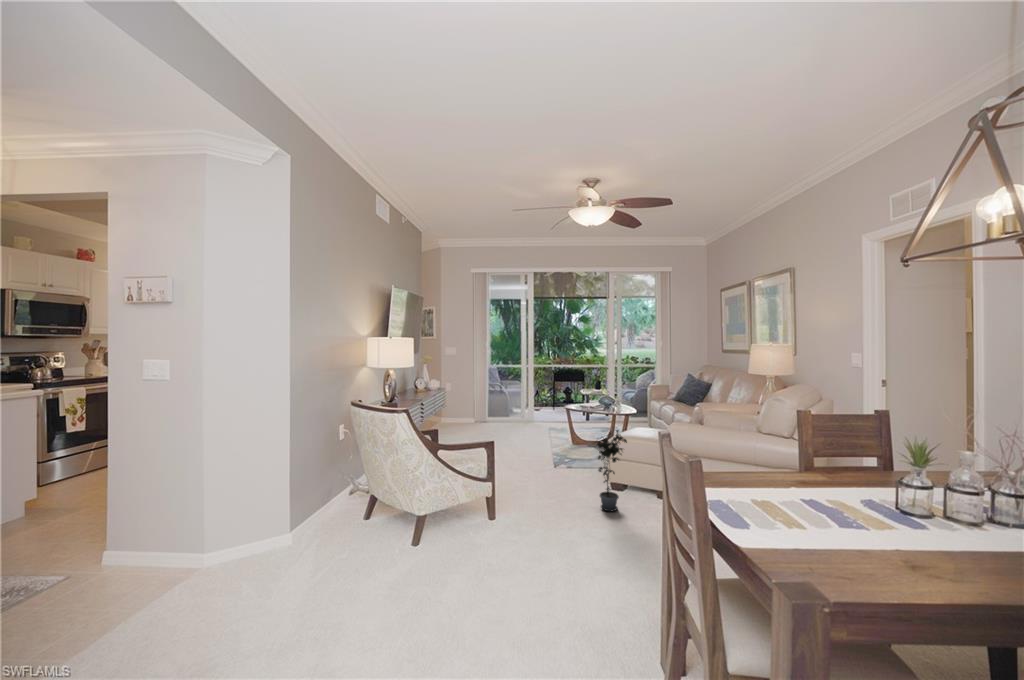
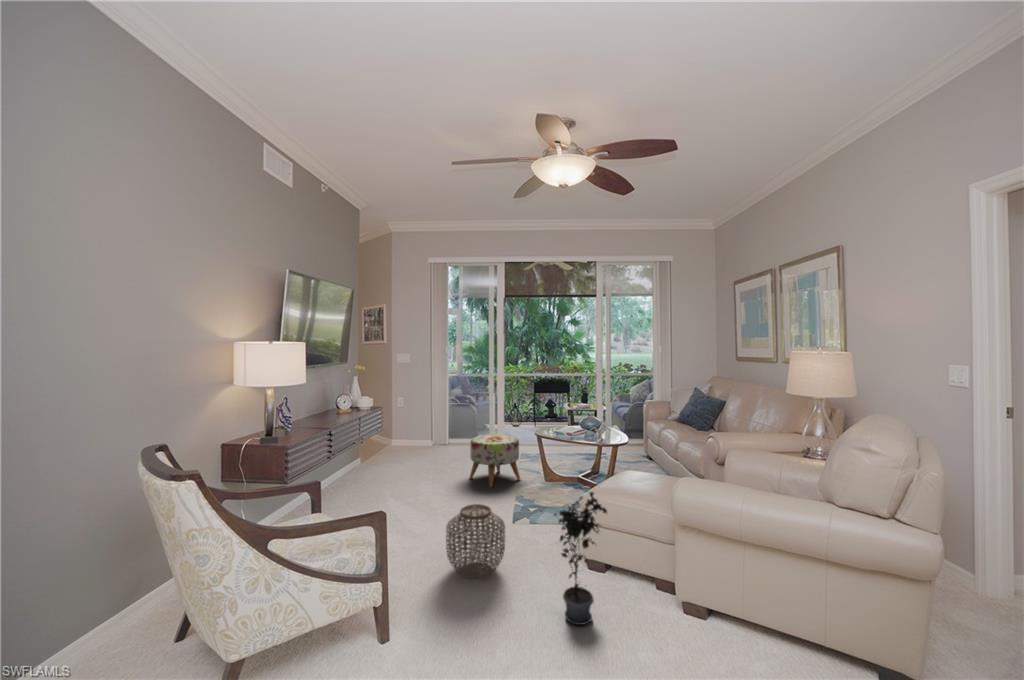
ottoman: none [510,412,551,451] -> present [470,434,520,488]
woven basket: none [517,448,556,495] -> present [446,504,505,579]

